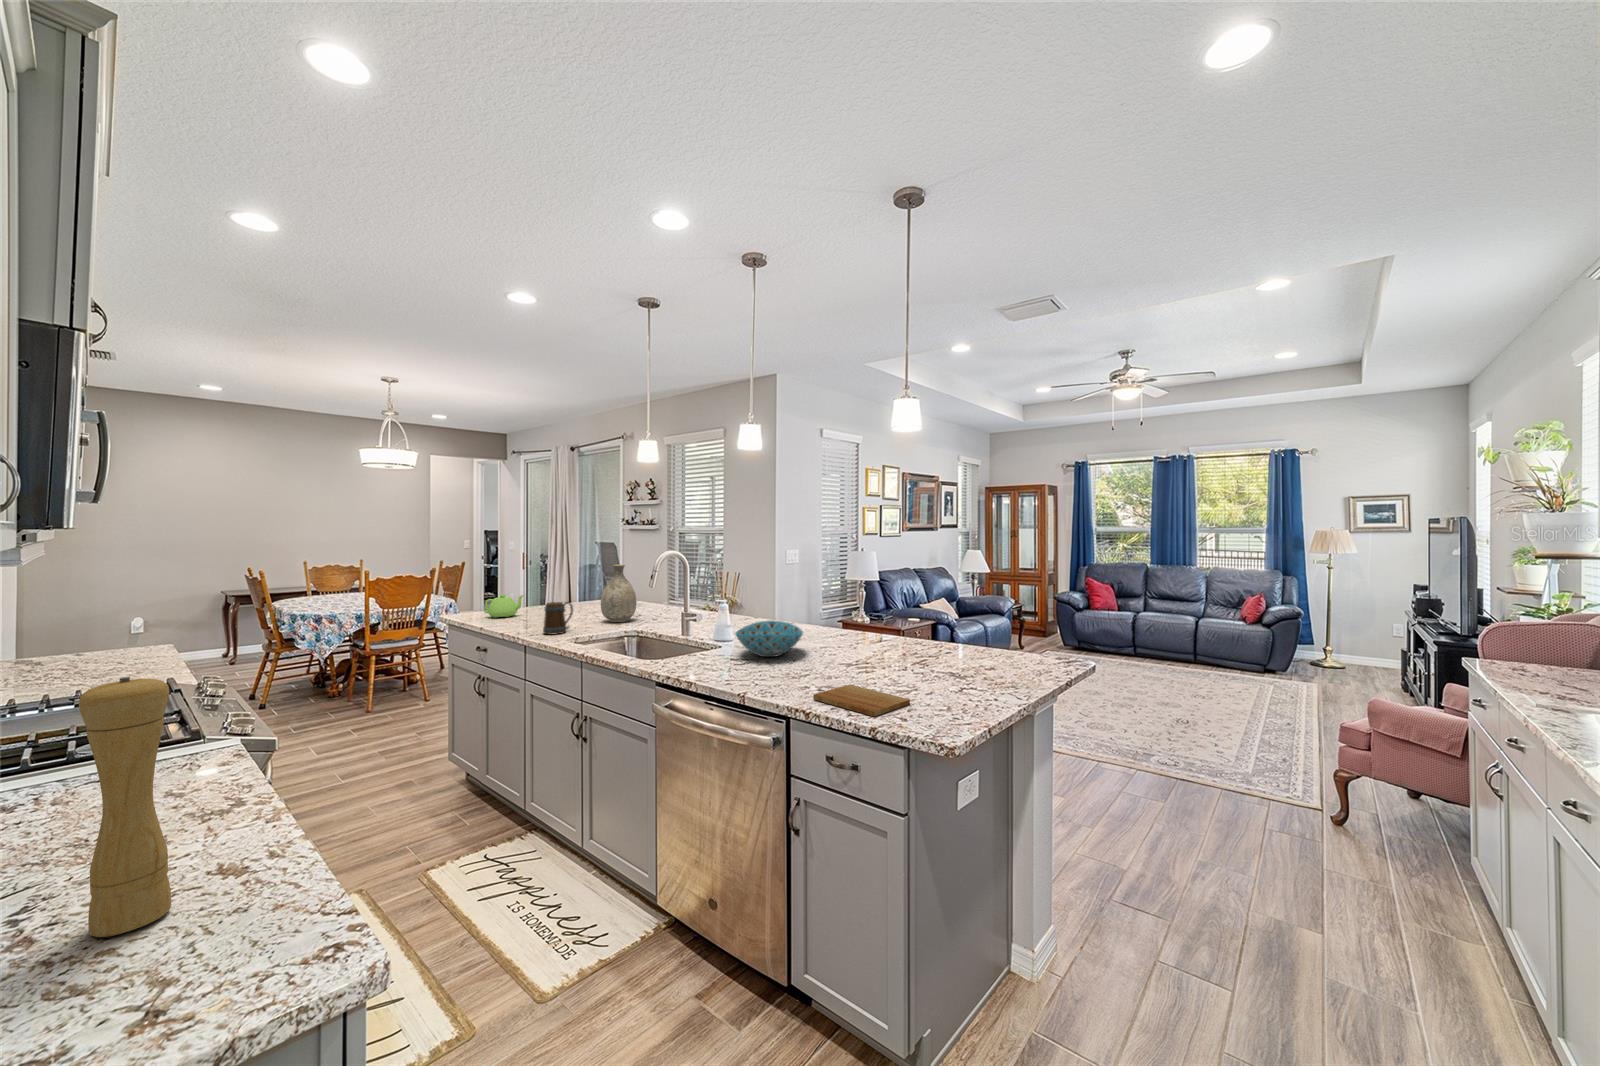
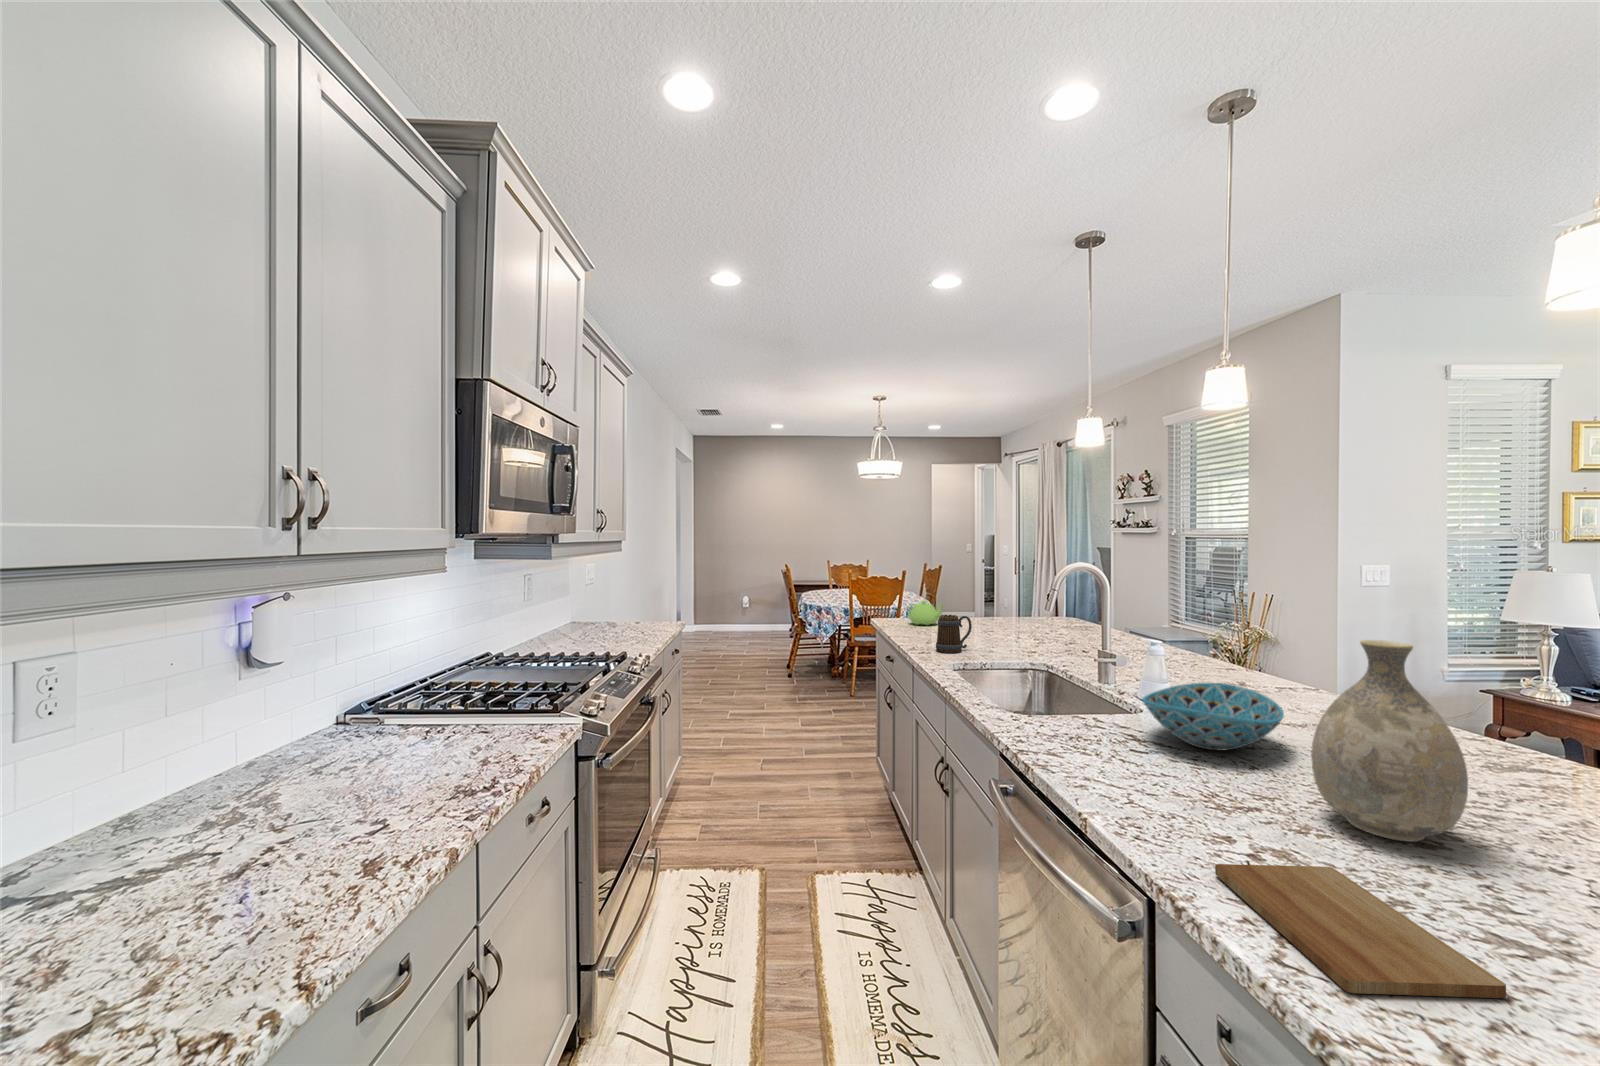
vase: present [601,565,637,622] -> present [1311,640,1468,842]
pepper mill: present [79,677,171,937] -> none [229,655,305,895]

